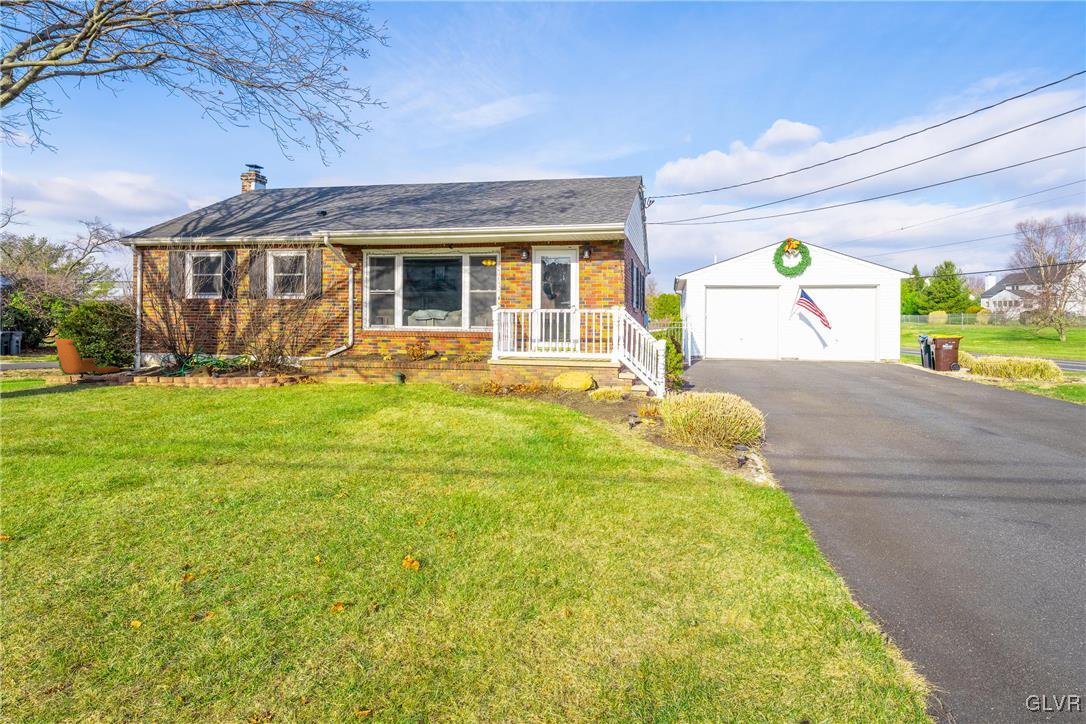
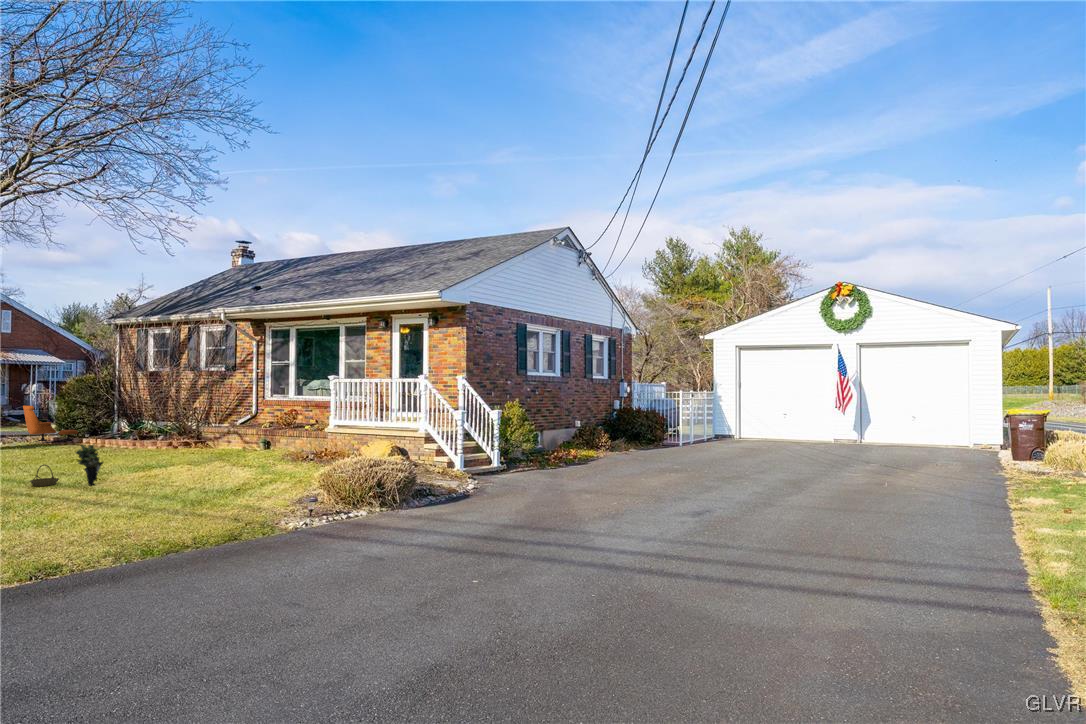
potted plant: none [350,380,380,428] -> present [76,444,103,485]
basket: none [295,407,325,433] -> present [30,465,59,486]

